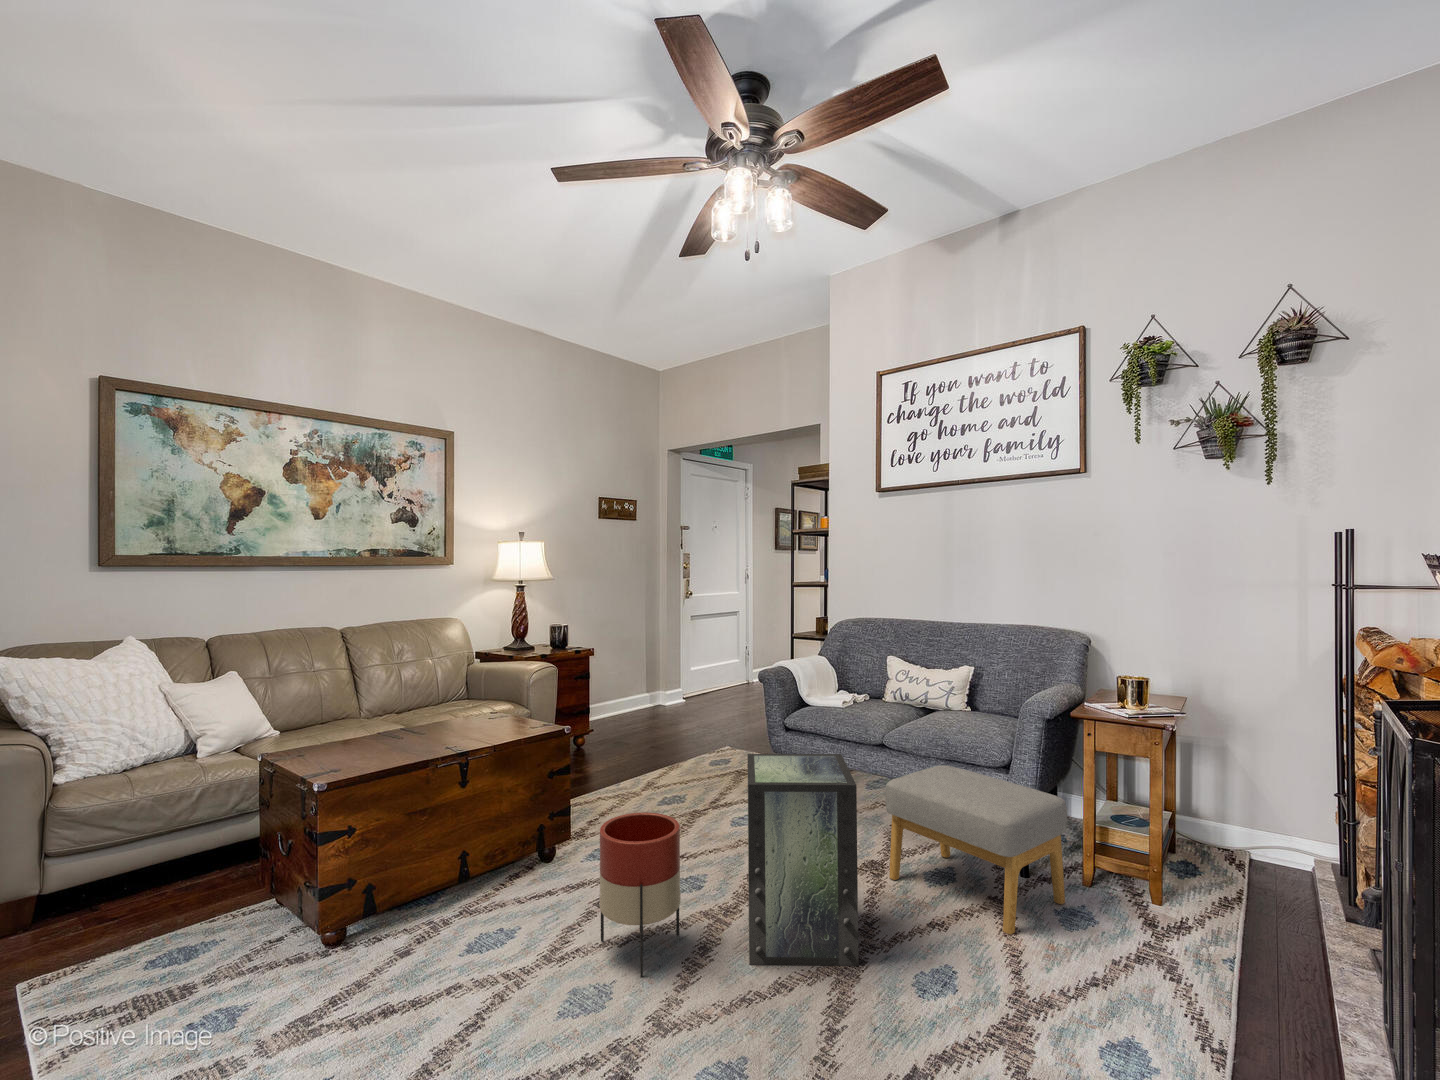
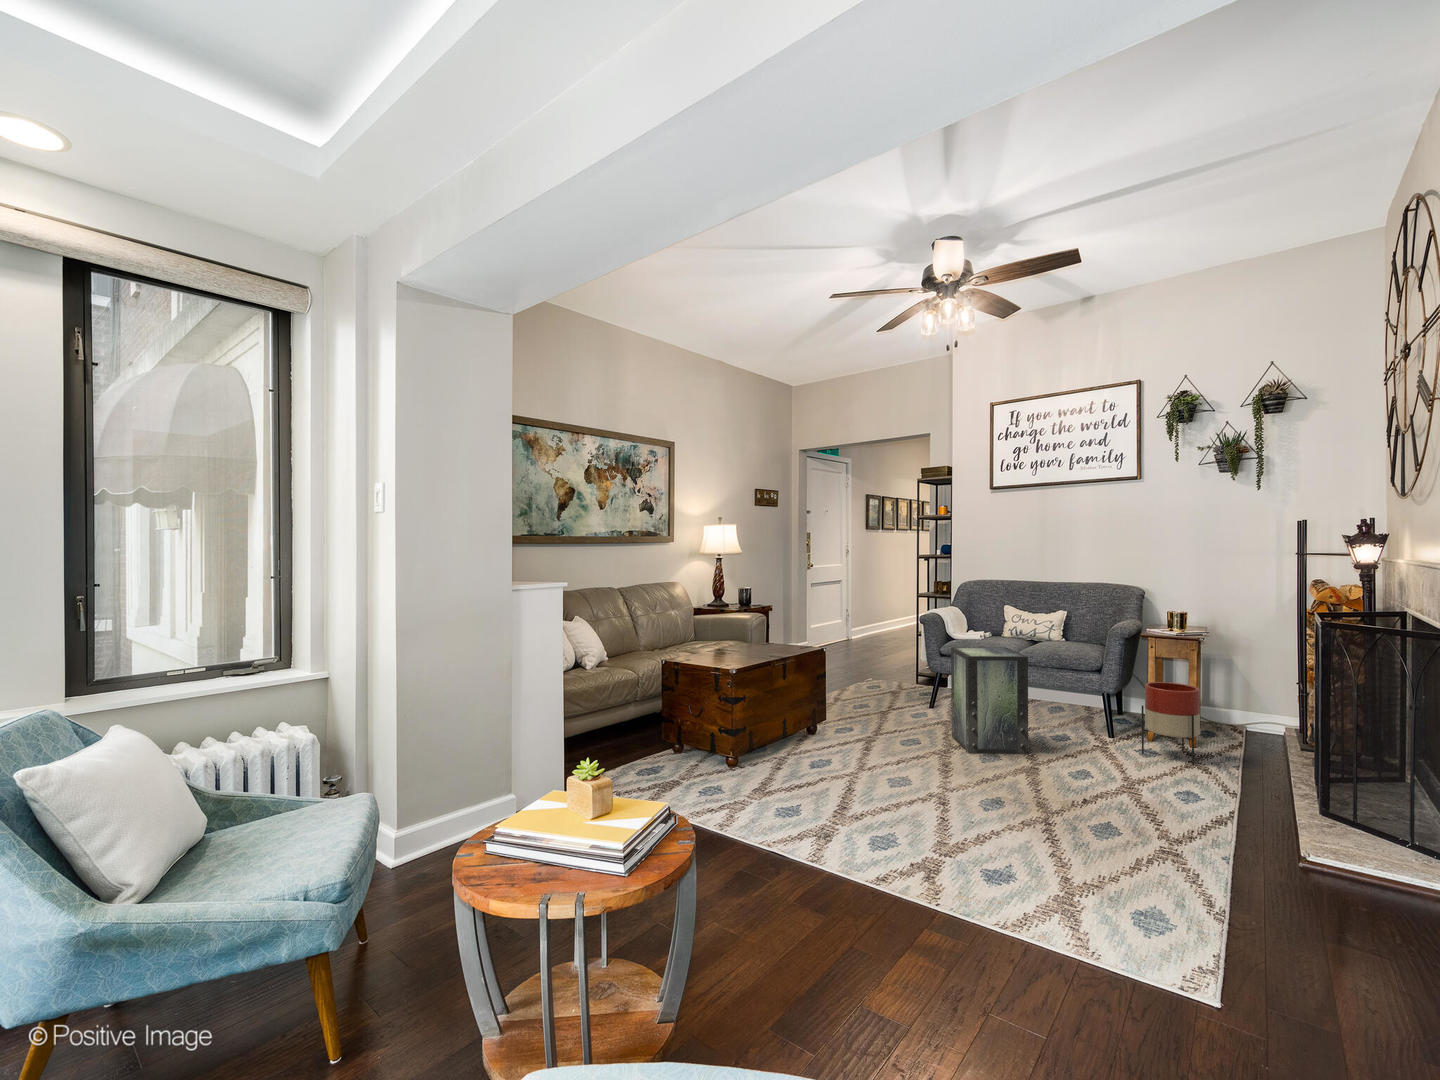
footstool: present [885,765,1067,934] -> none [1024,663,1136,744]
planter: present [600,812,680,977] -> present [1142,682,1200,765]

